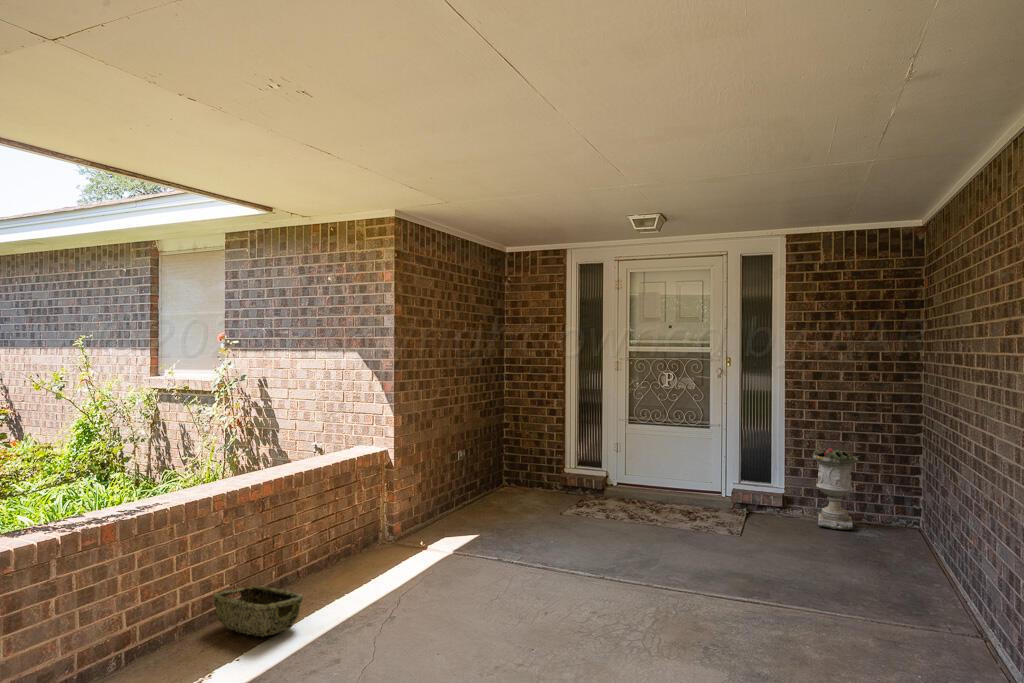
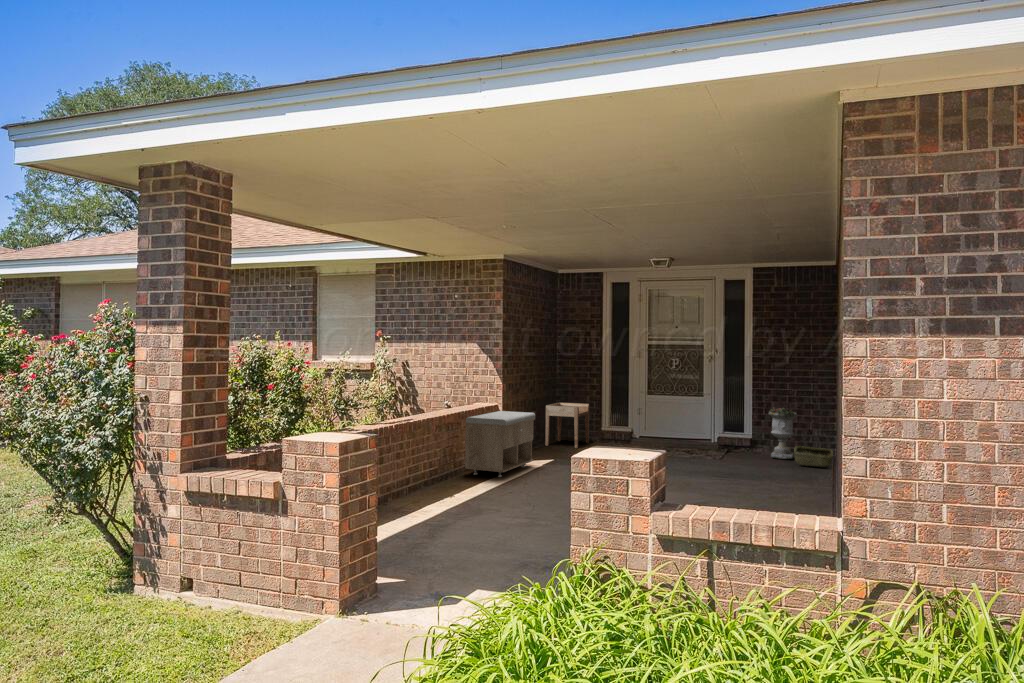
side table: none [481,433,546,503] -> present [545,402,589,448]
storage bench: none [309,460,442,586] -> present [465,411,535,477]
woven basket: present [213,586,303,637] -> present [794,446,833,467]

